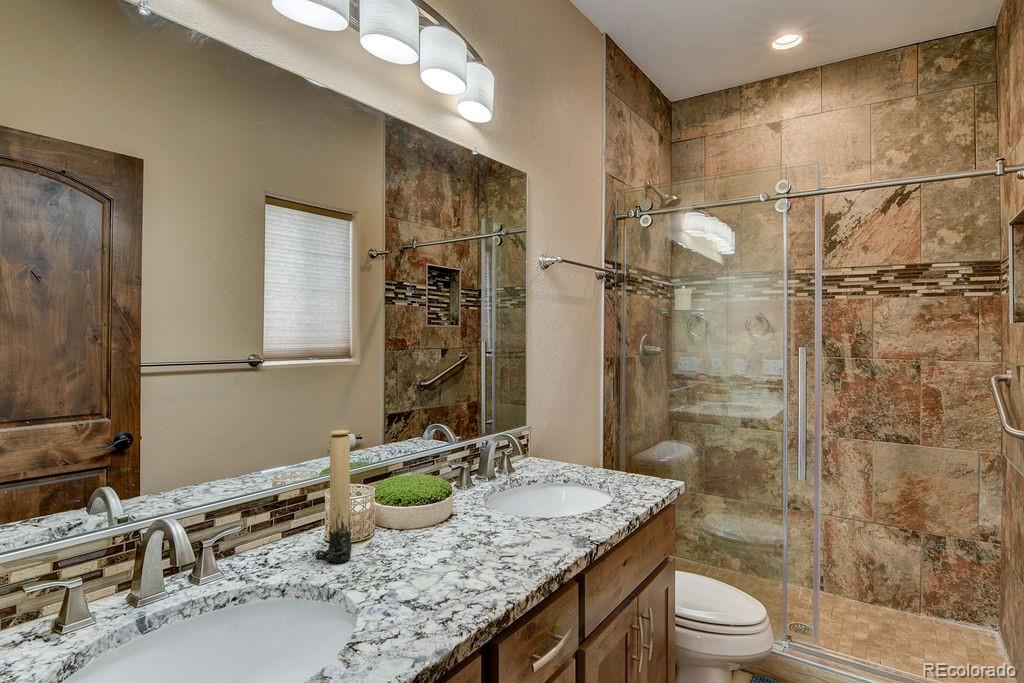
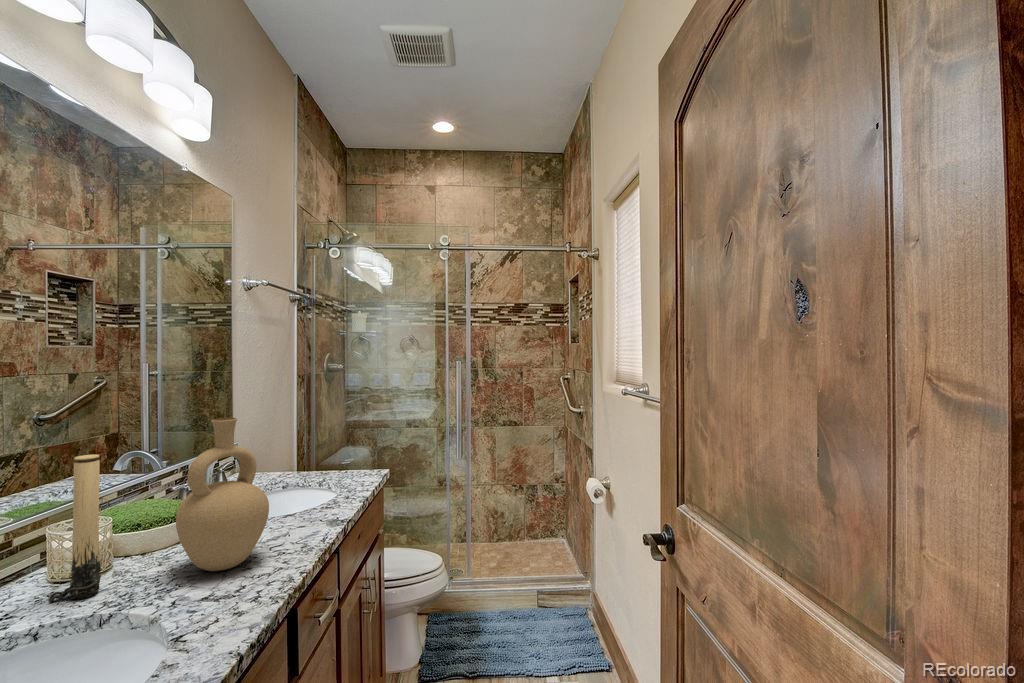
vase: none [406,406,494,570] -> present [176,418,269,571]

